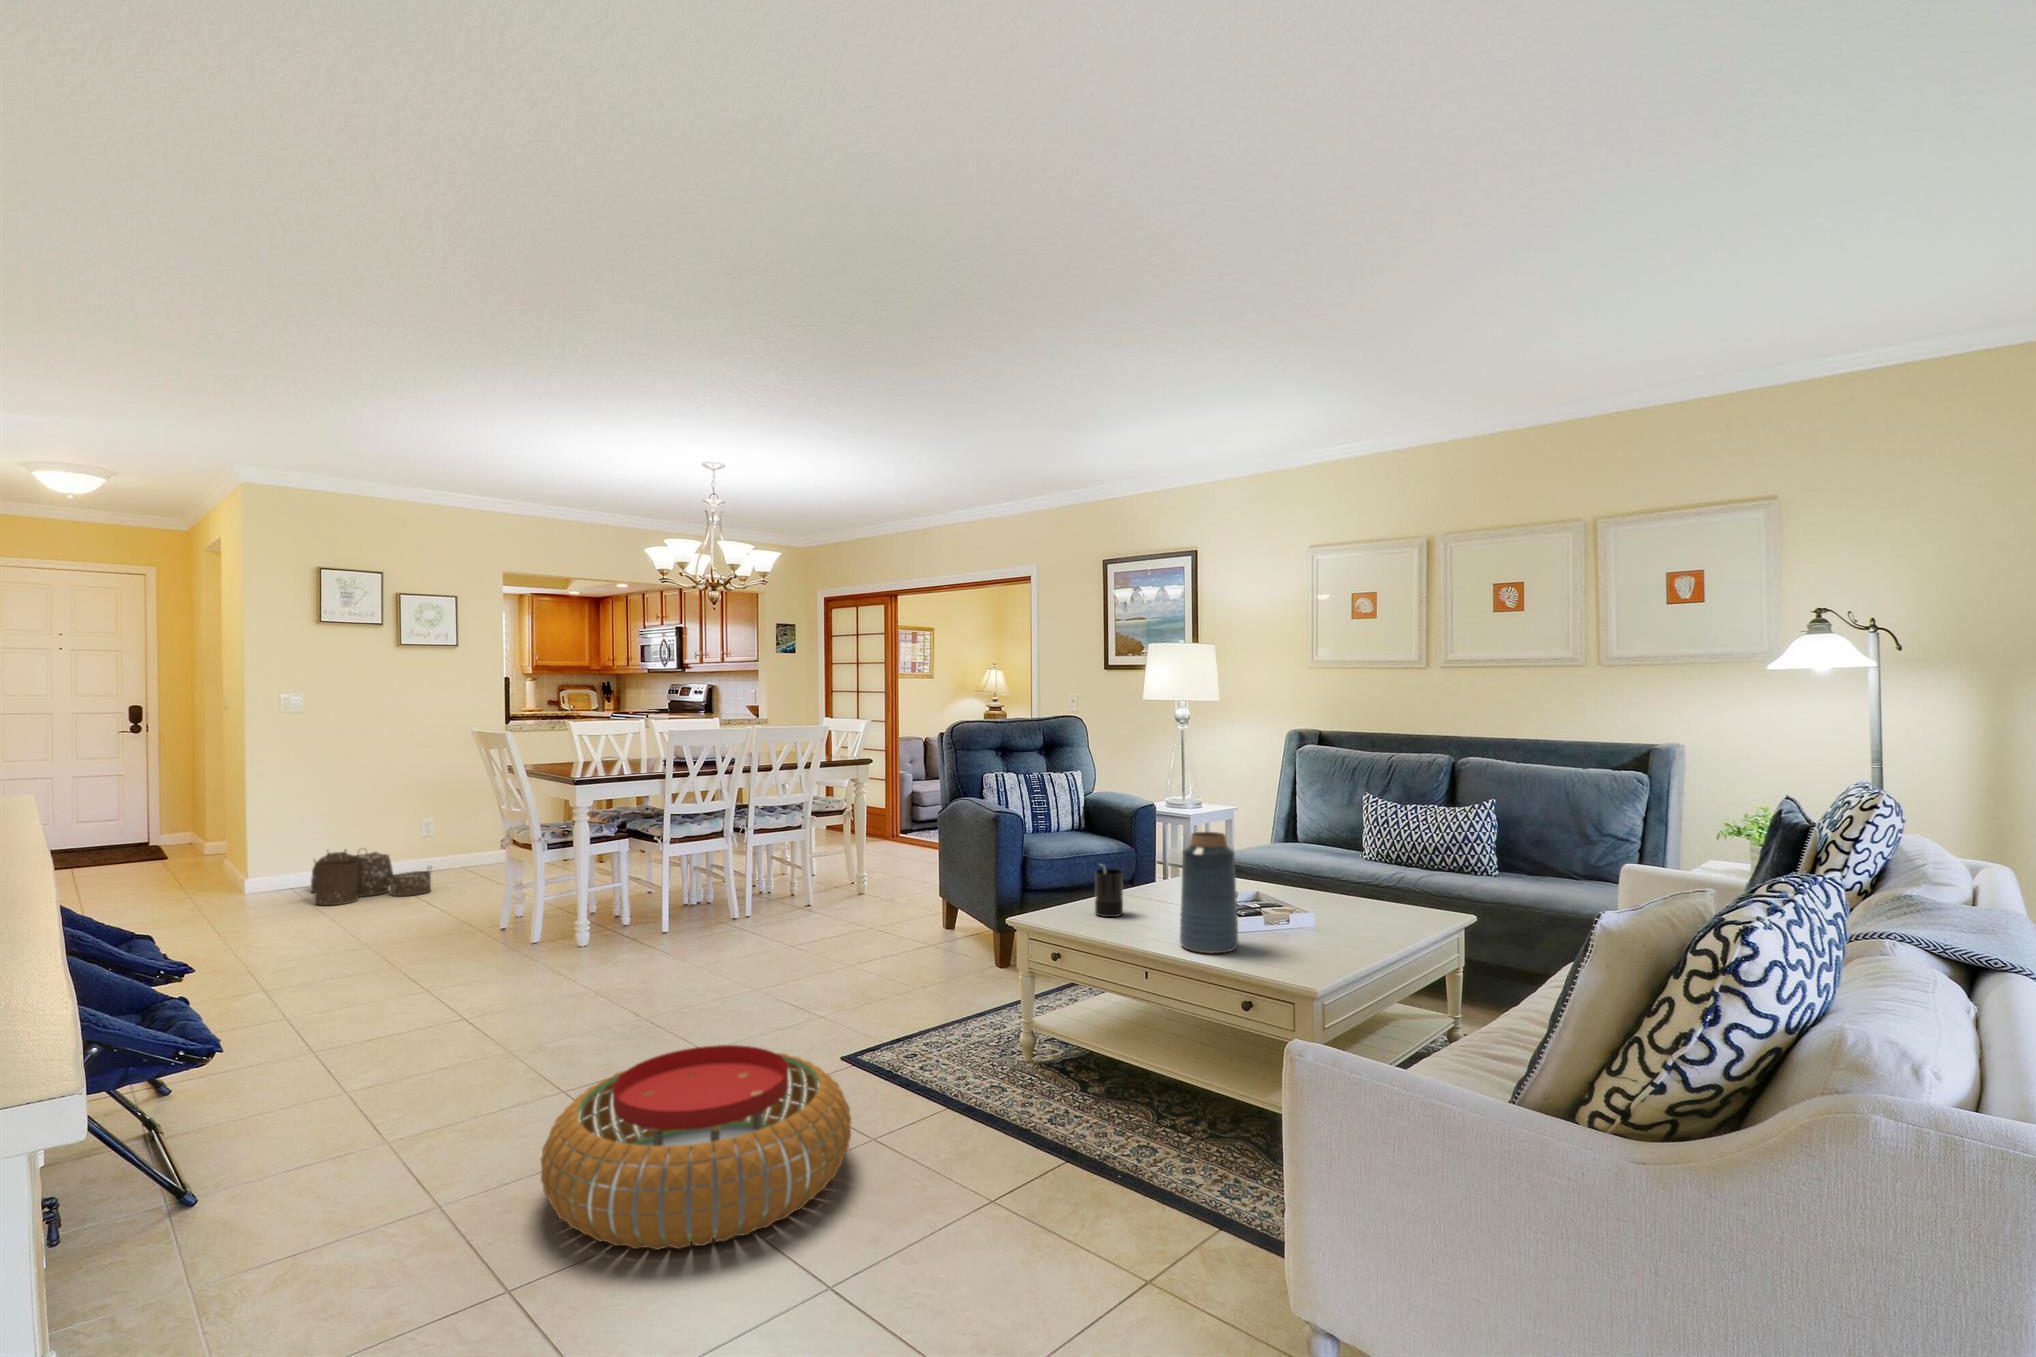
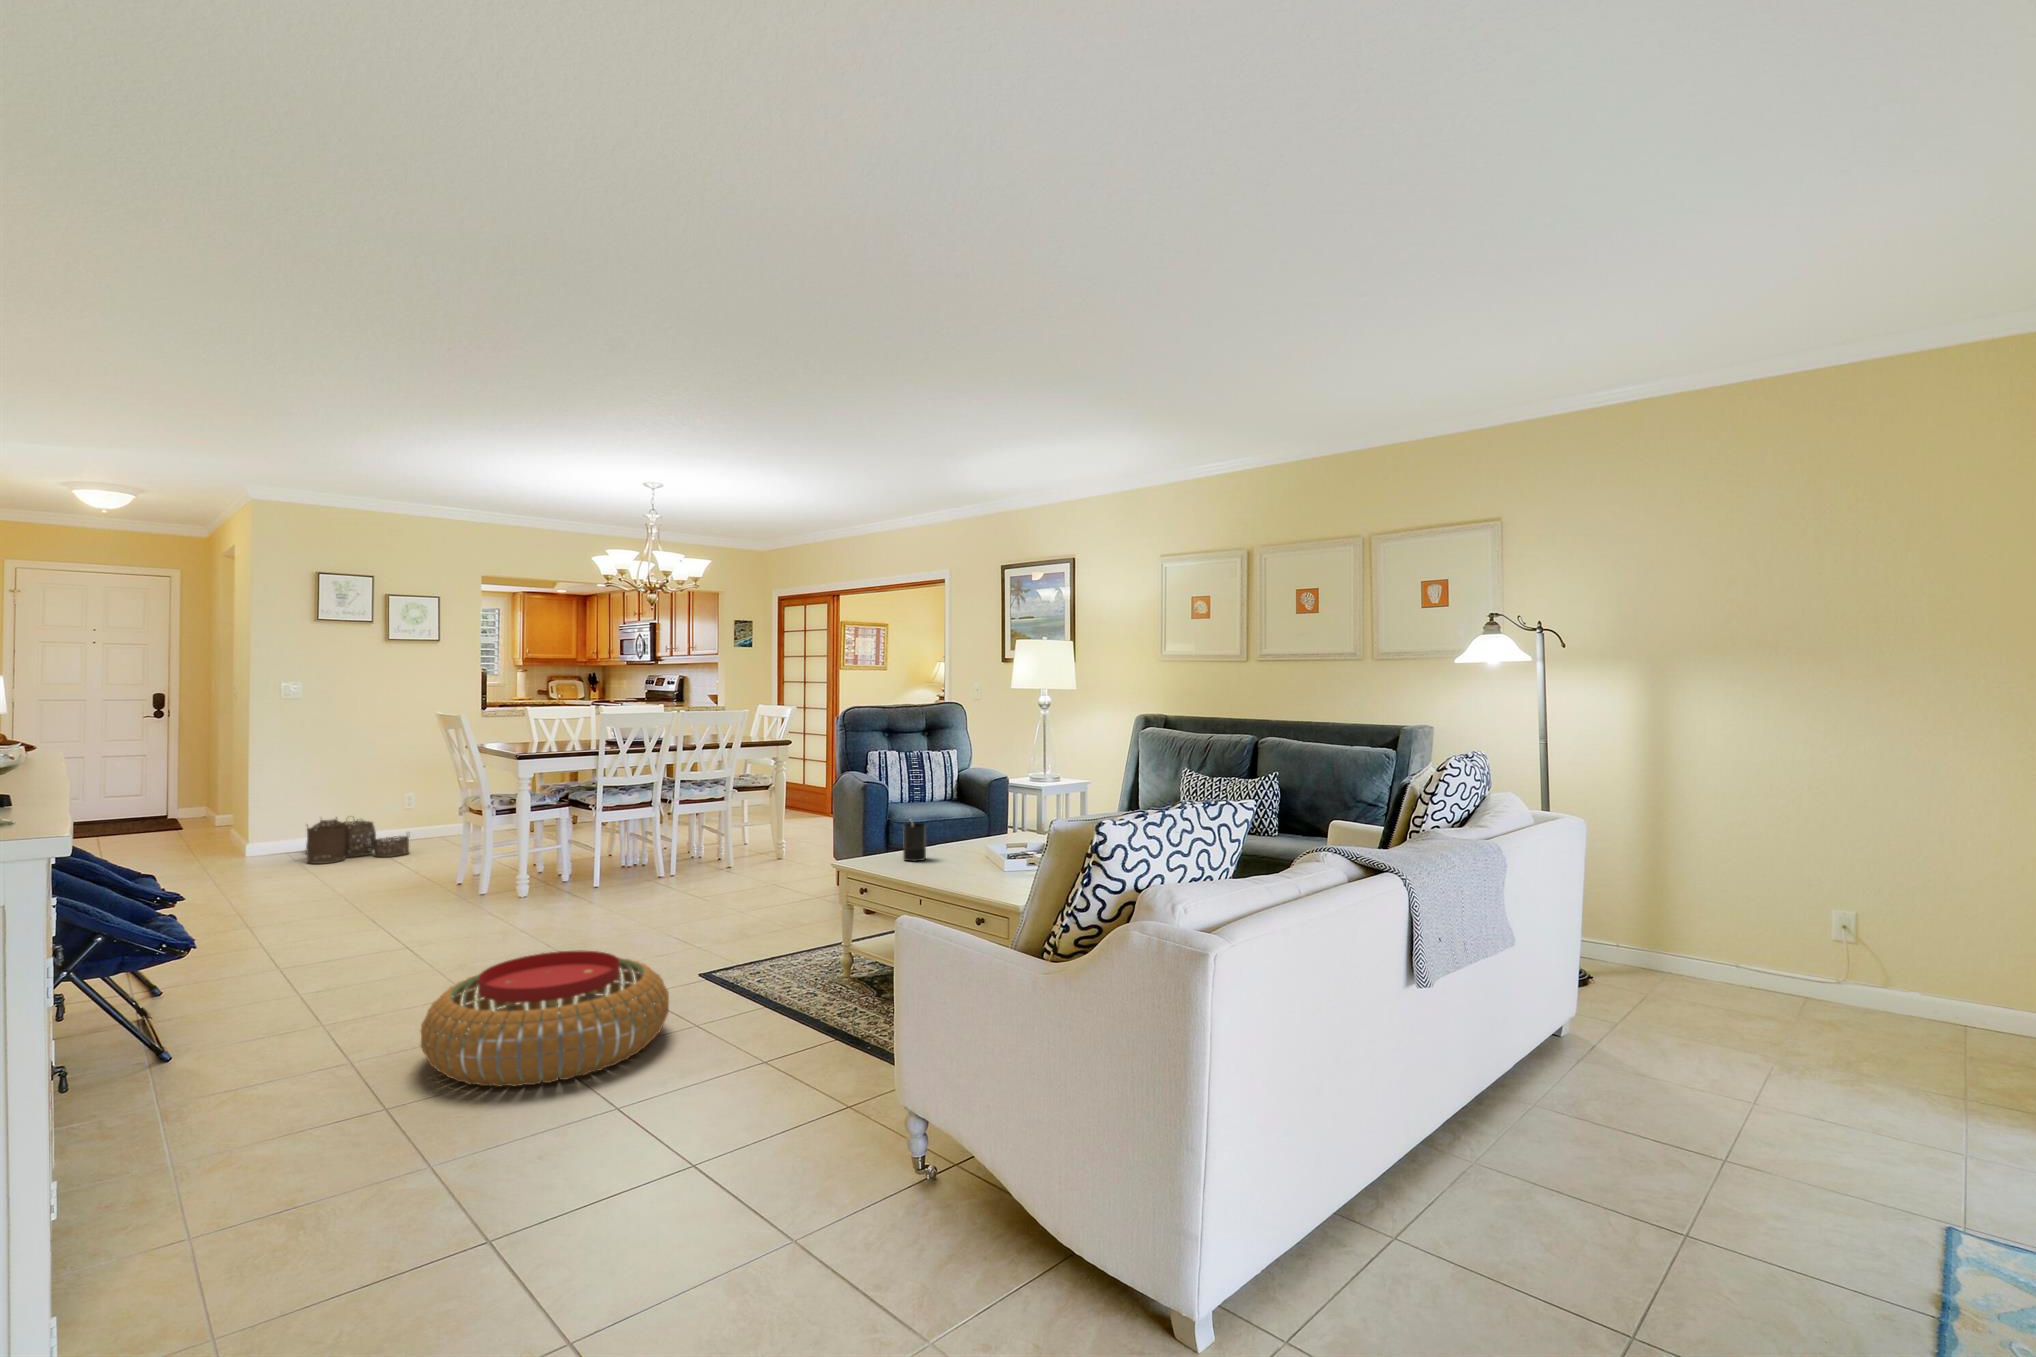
vase: present [1180,832,1239,953] -> none [947,790,993,885]

